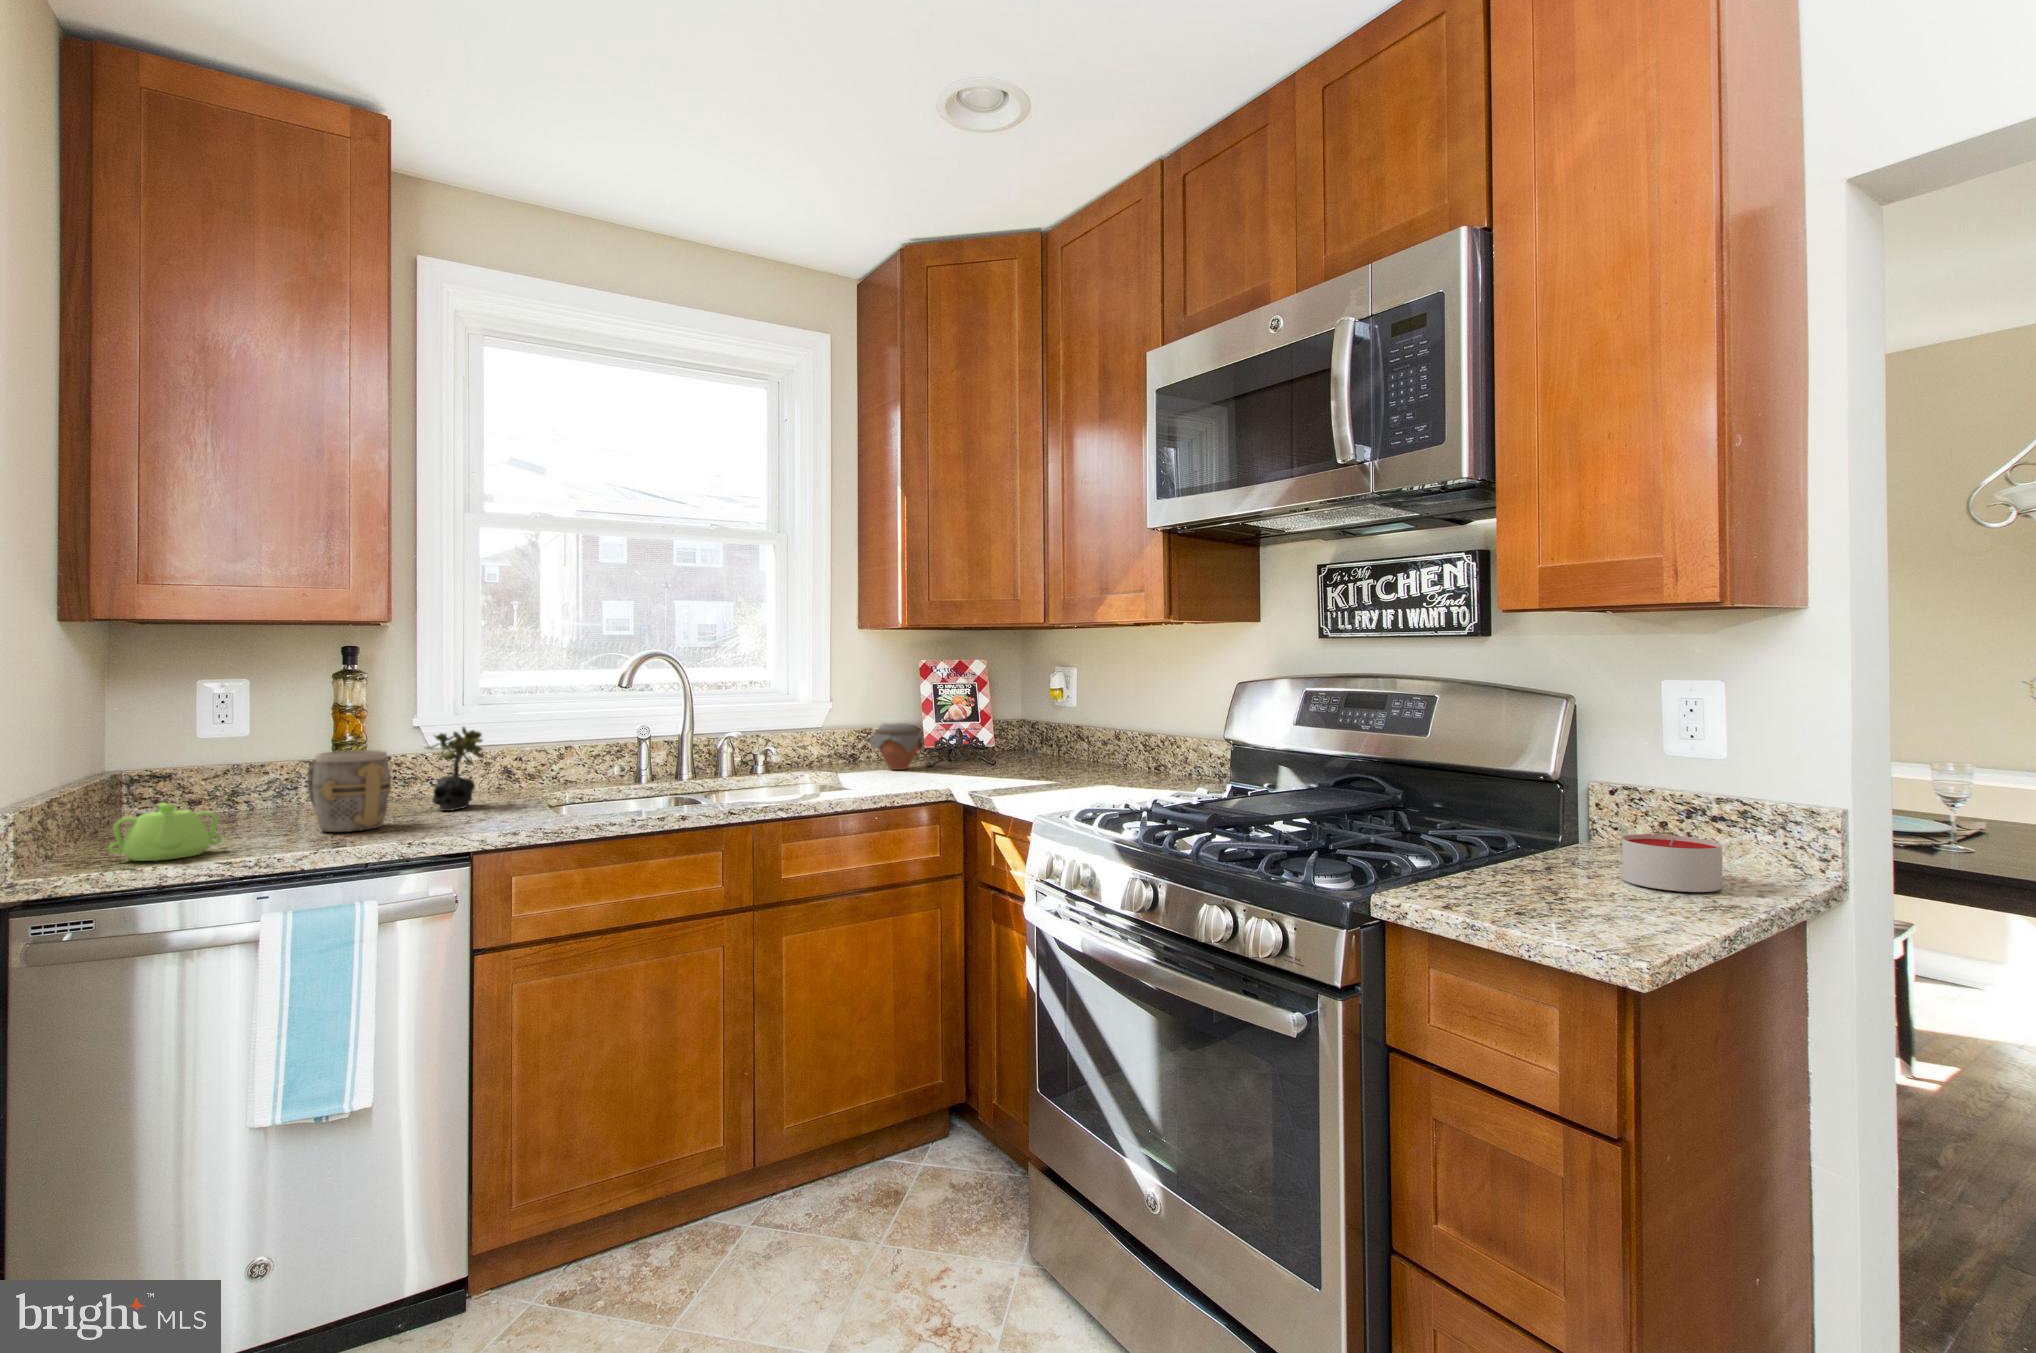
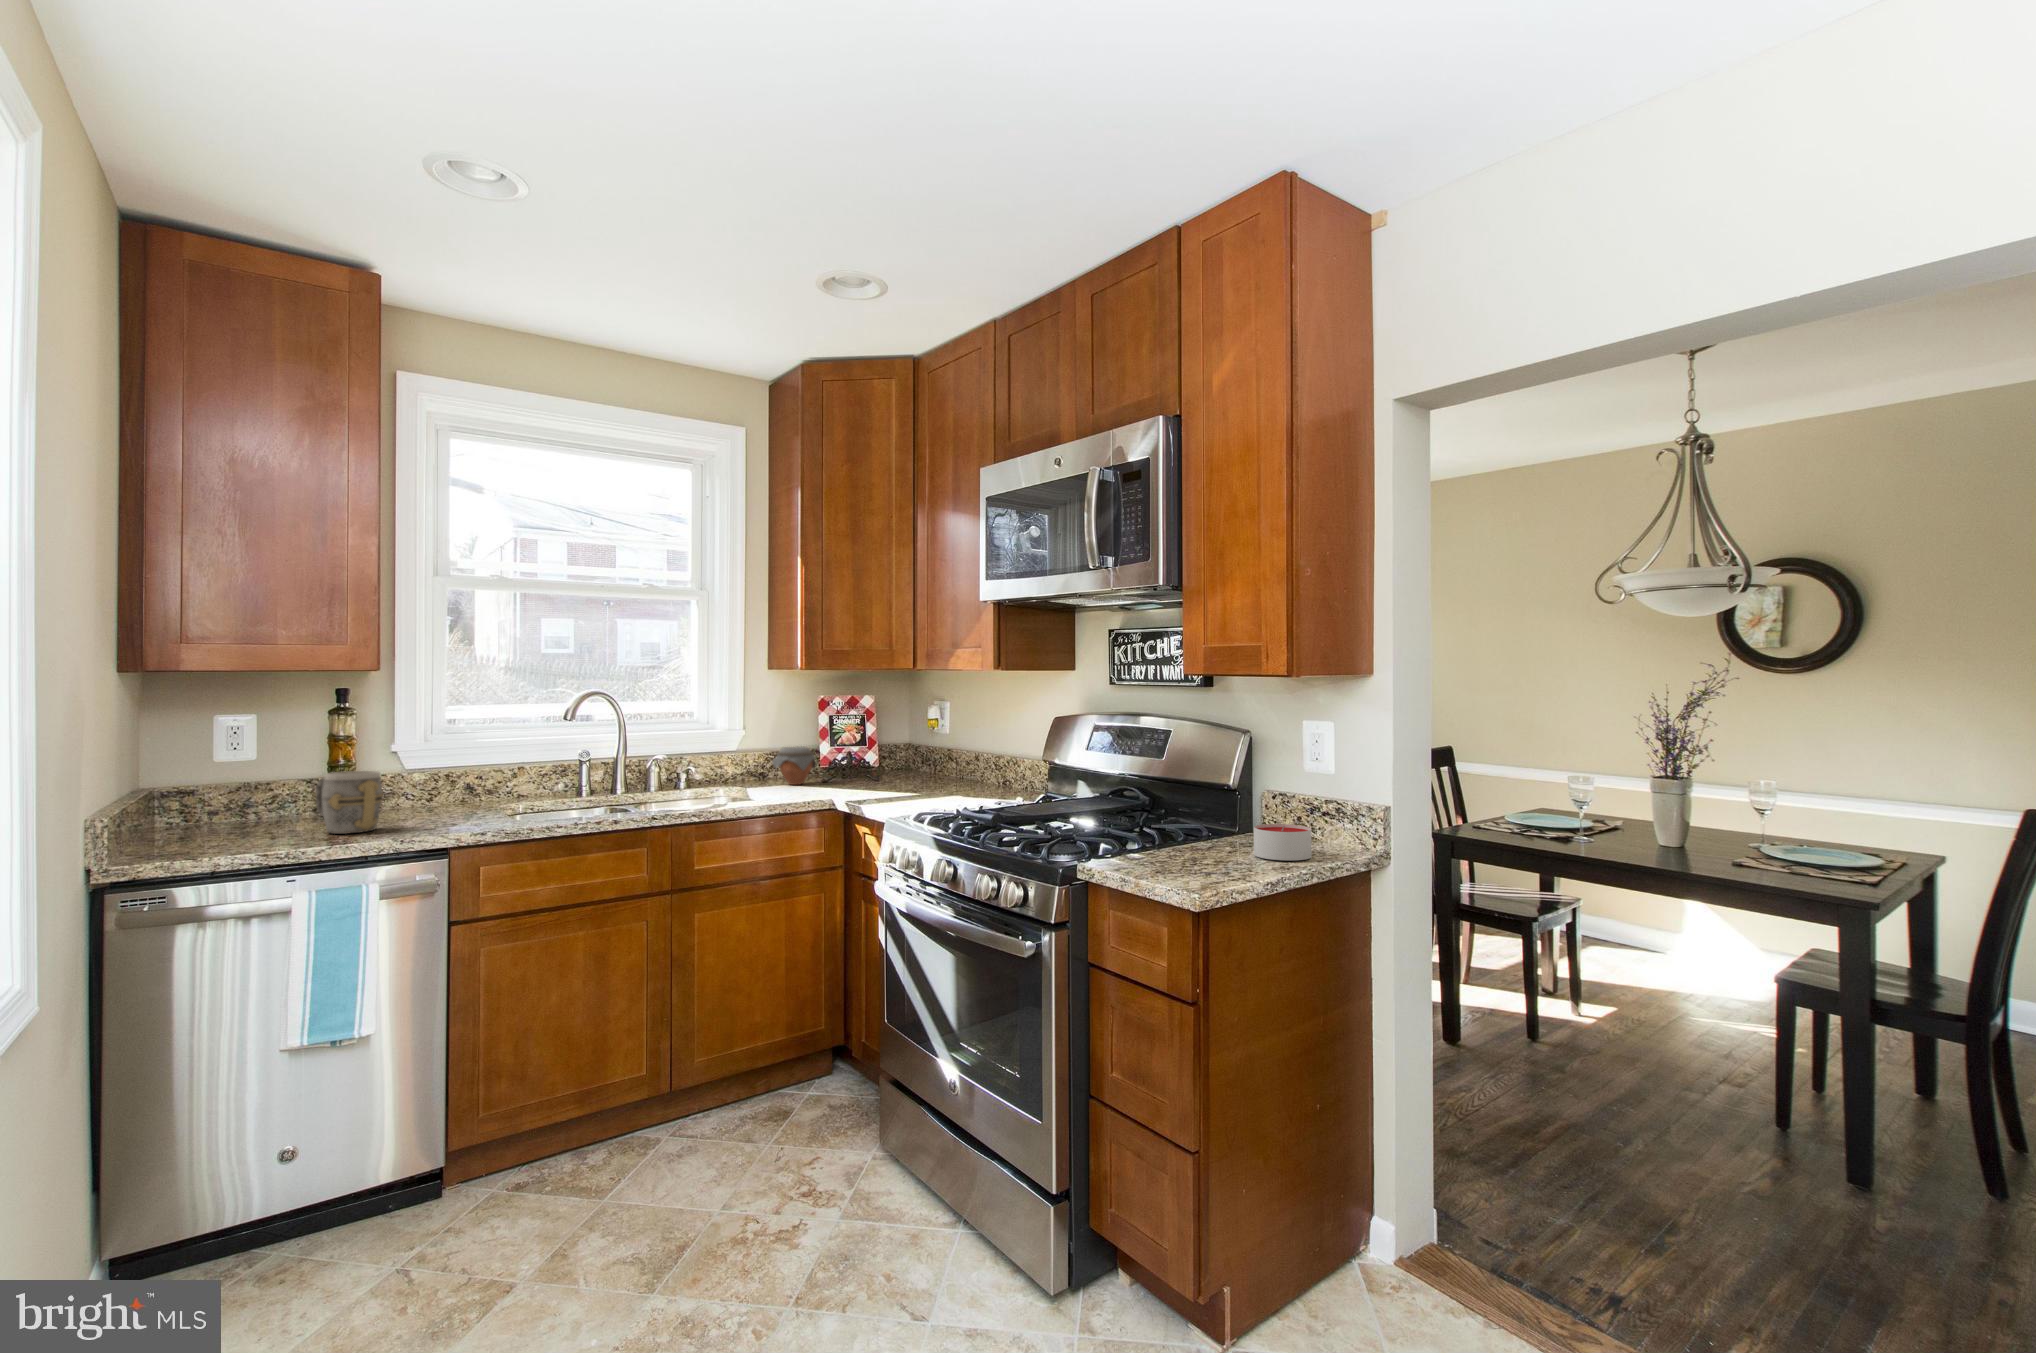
succulent plant: present [426,727,484,811] -> none [406,752,455,818]
teapot: present [109,802,222,861] -> none [173,811,257,854]

